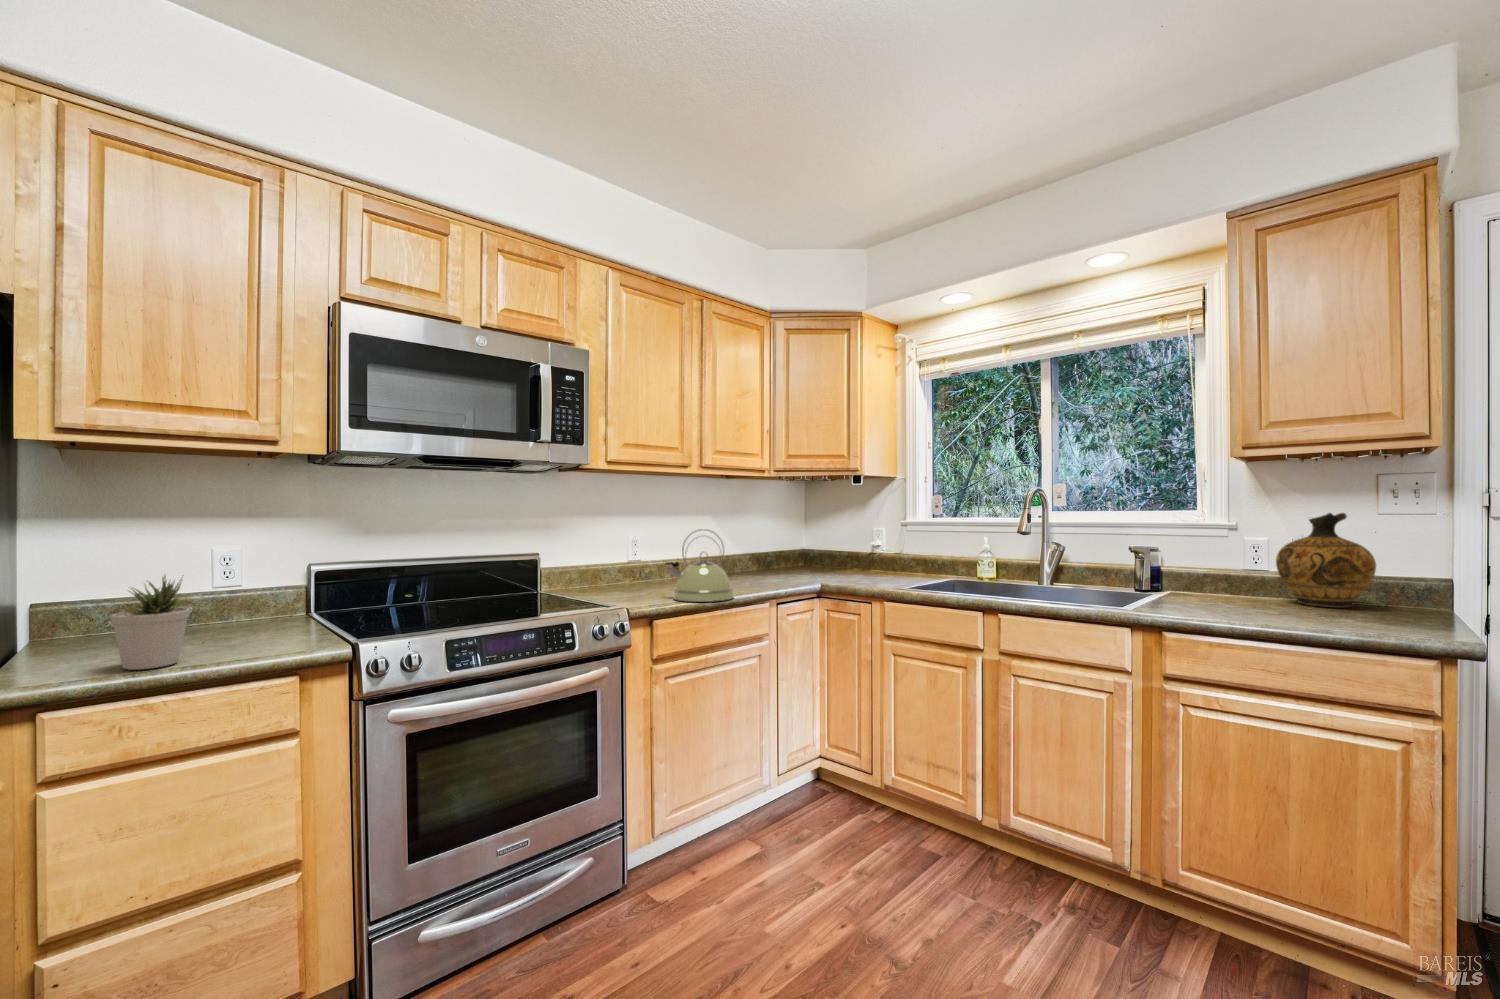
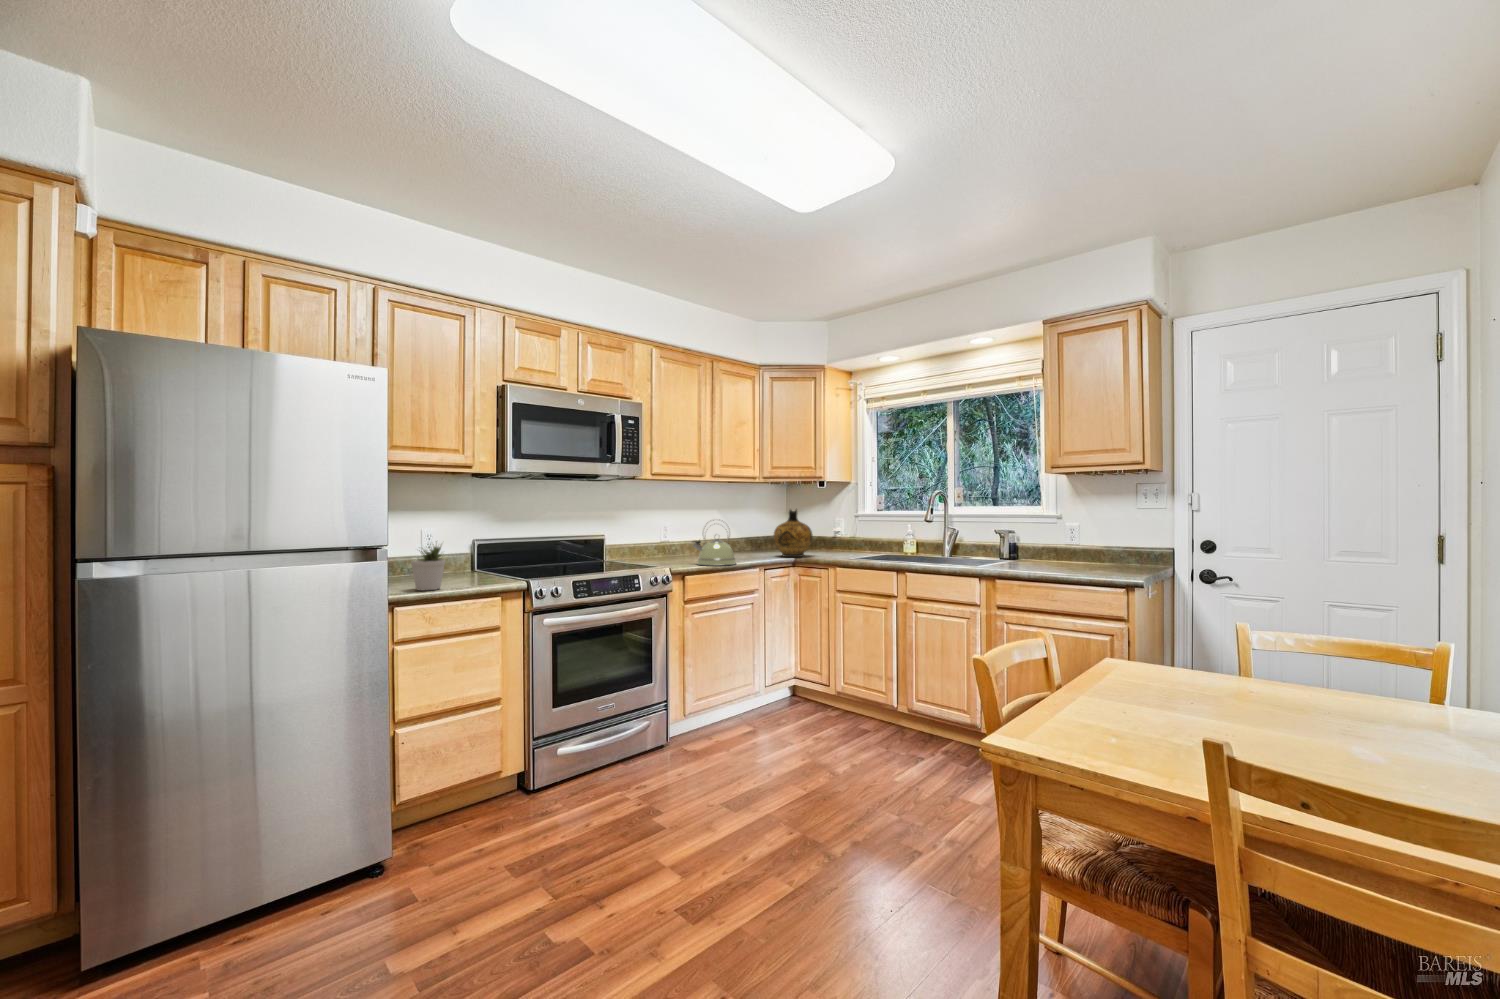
ceramic jug: present [1276,513,1376,607] -> present [774,510,812,557]

